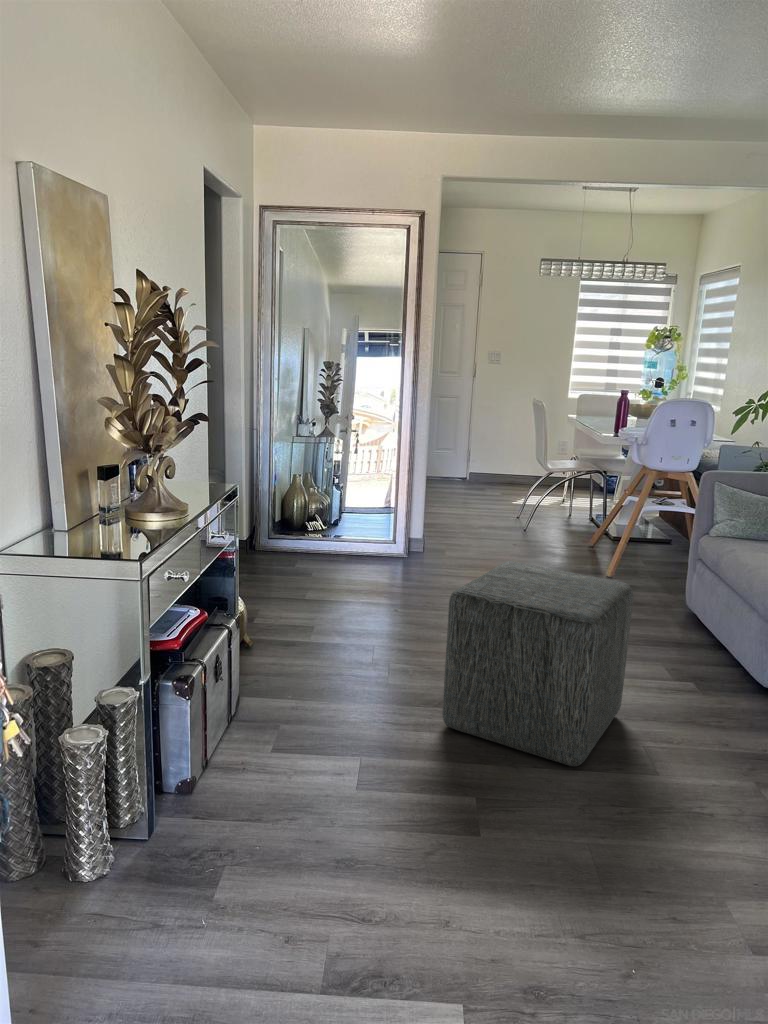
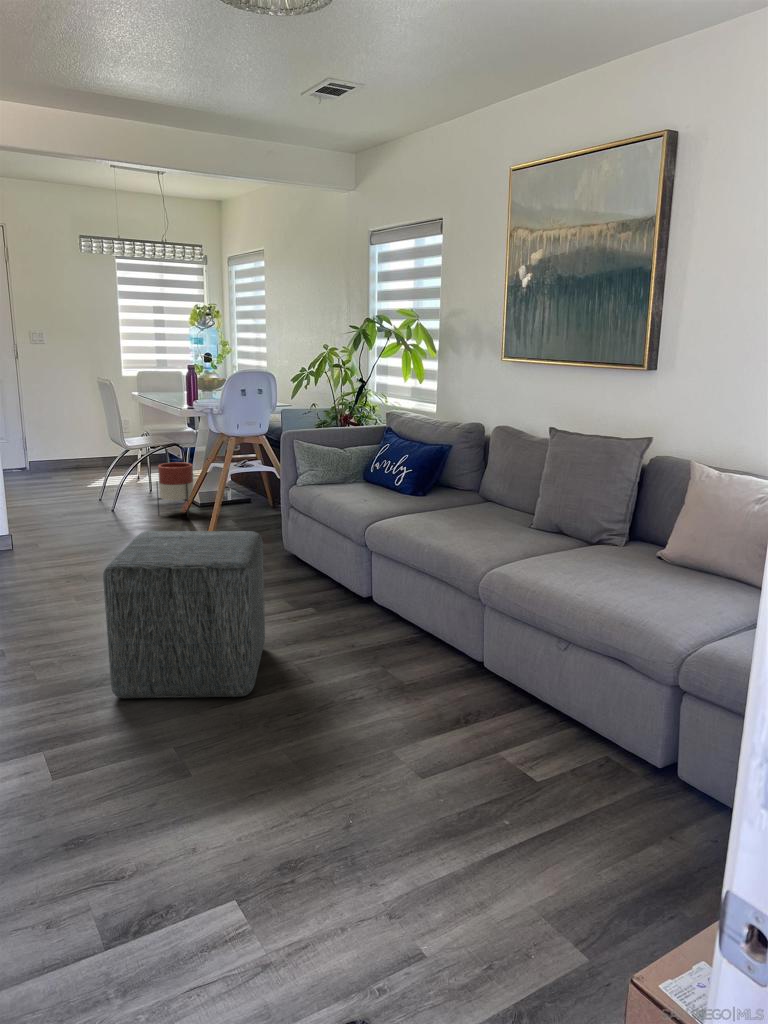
planter: none [567,491,611,551] -> present [156,462,194,517]

